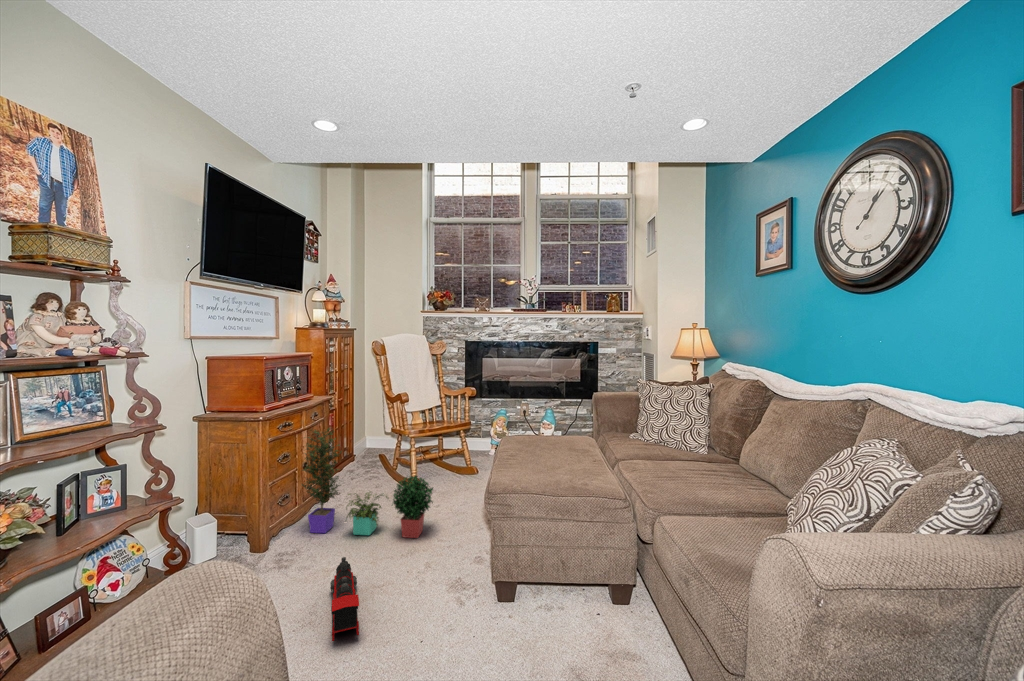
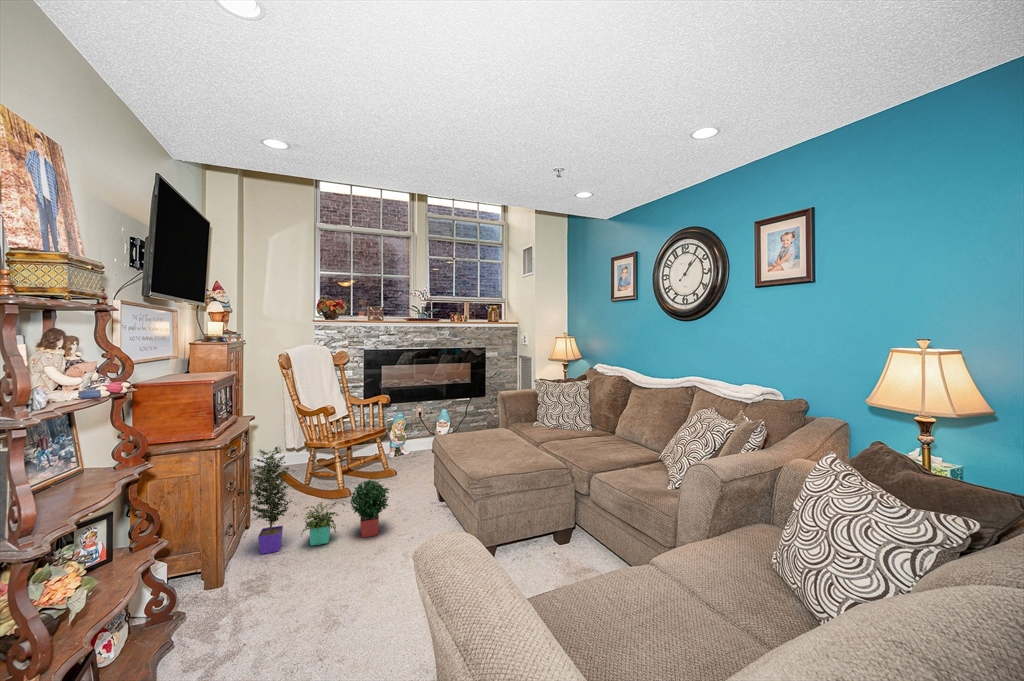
toy train: present [330,557,359,641] -> none [330,560,392,627]

